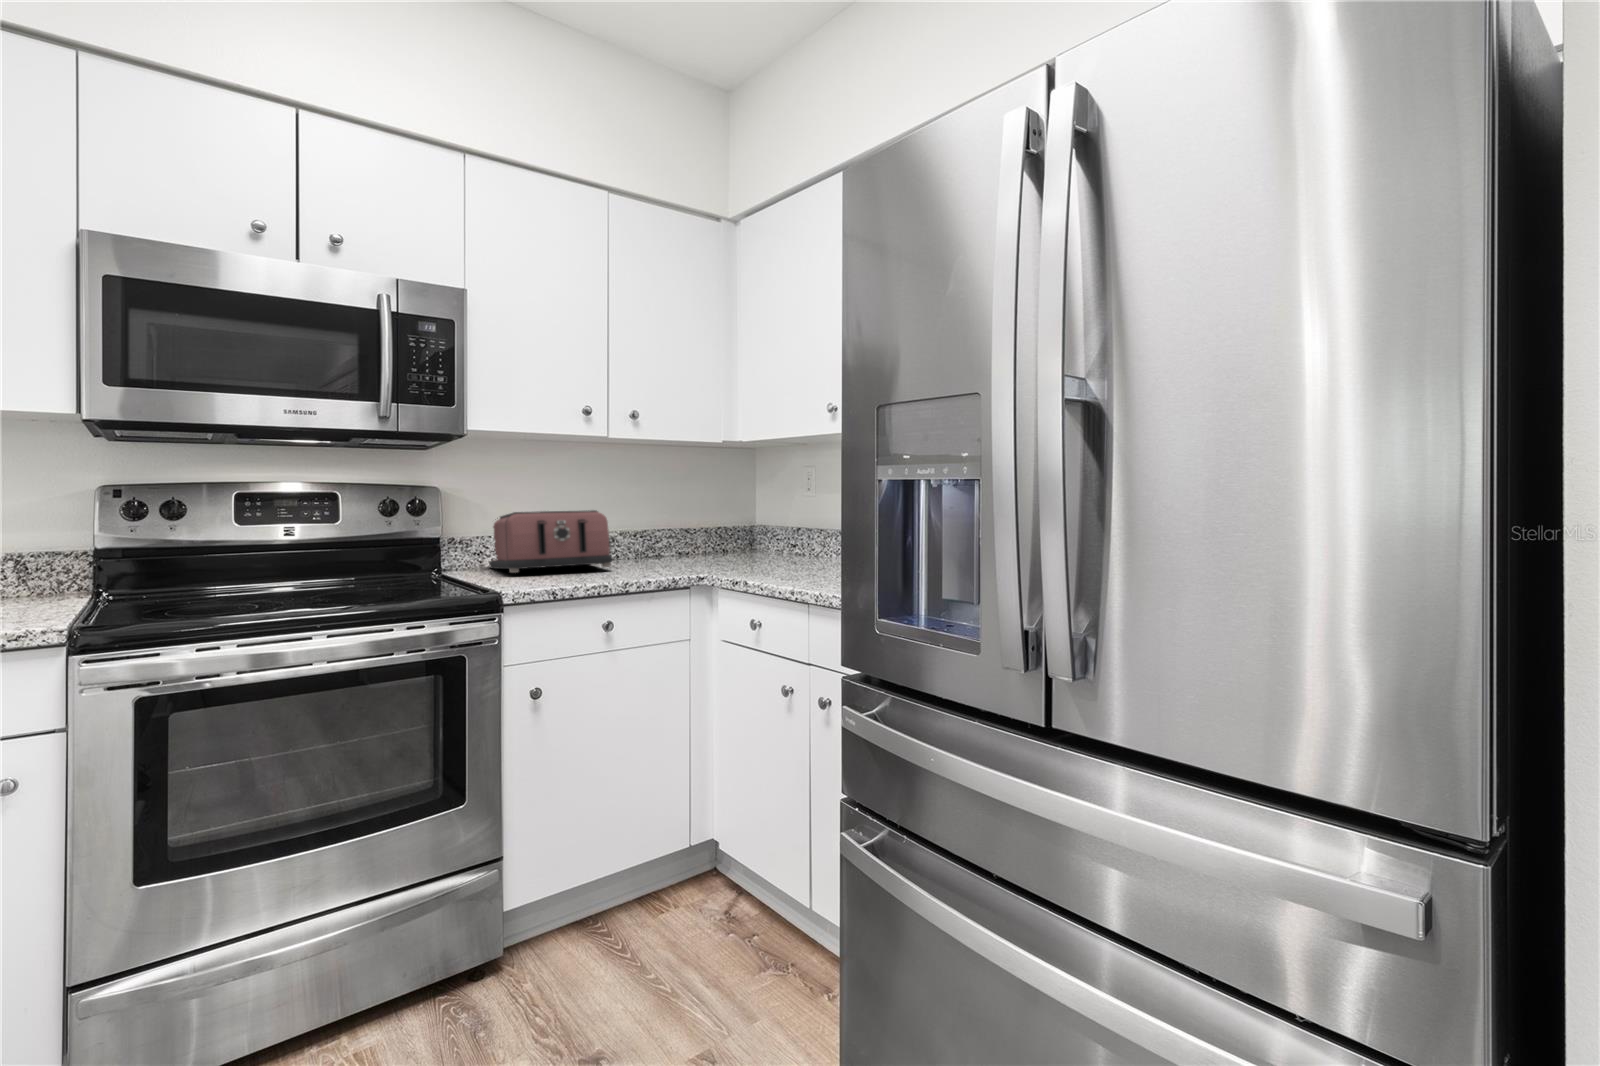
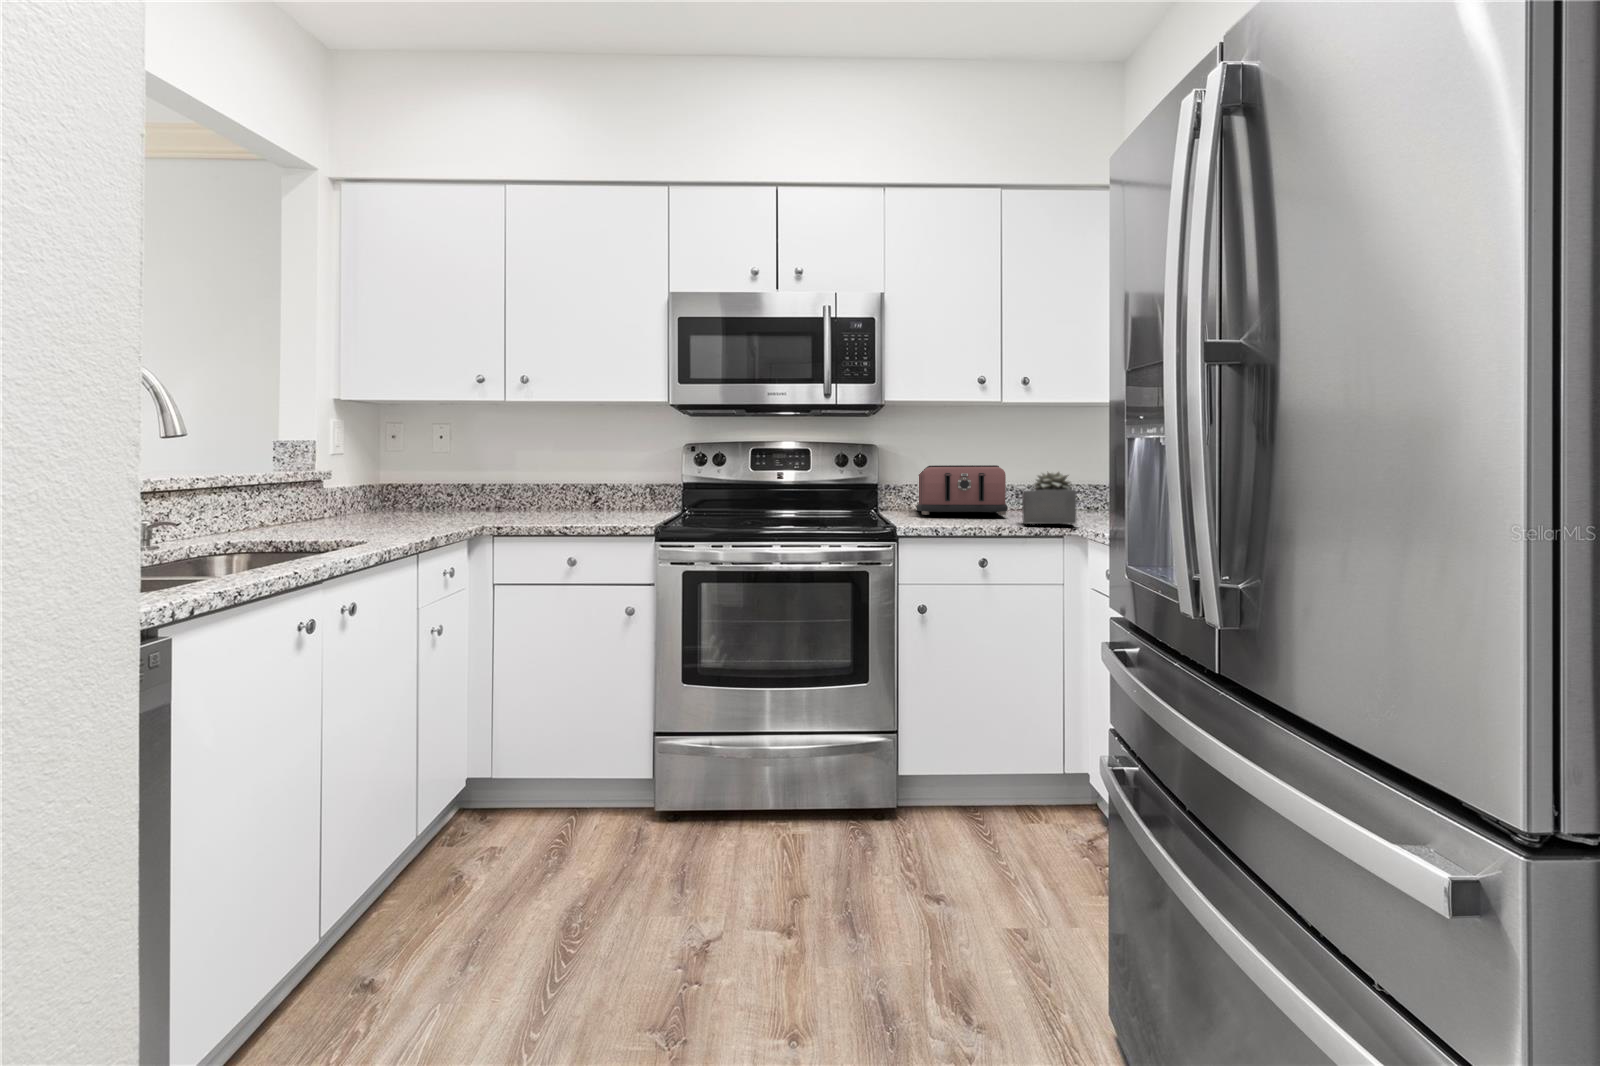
succulent plant: none [636,515,705,577] -> present [1022,472,1077,524]

